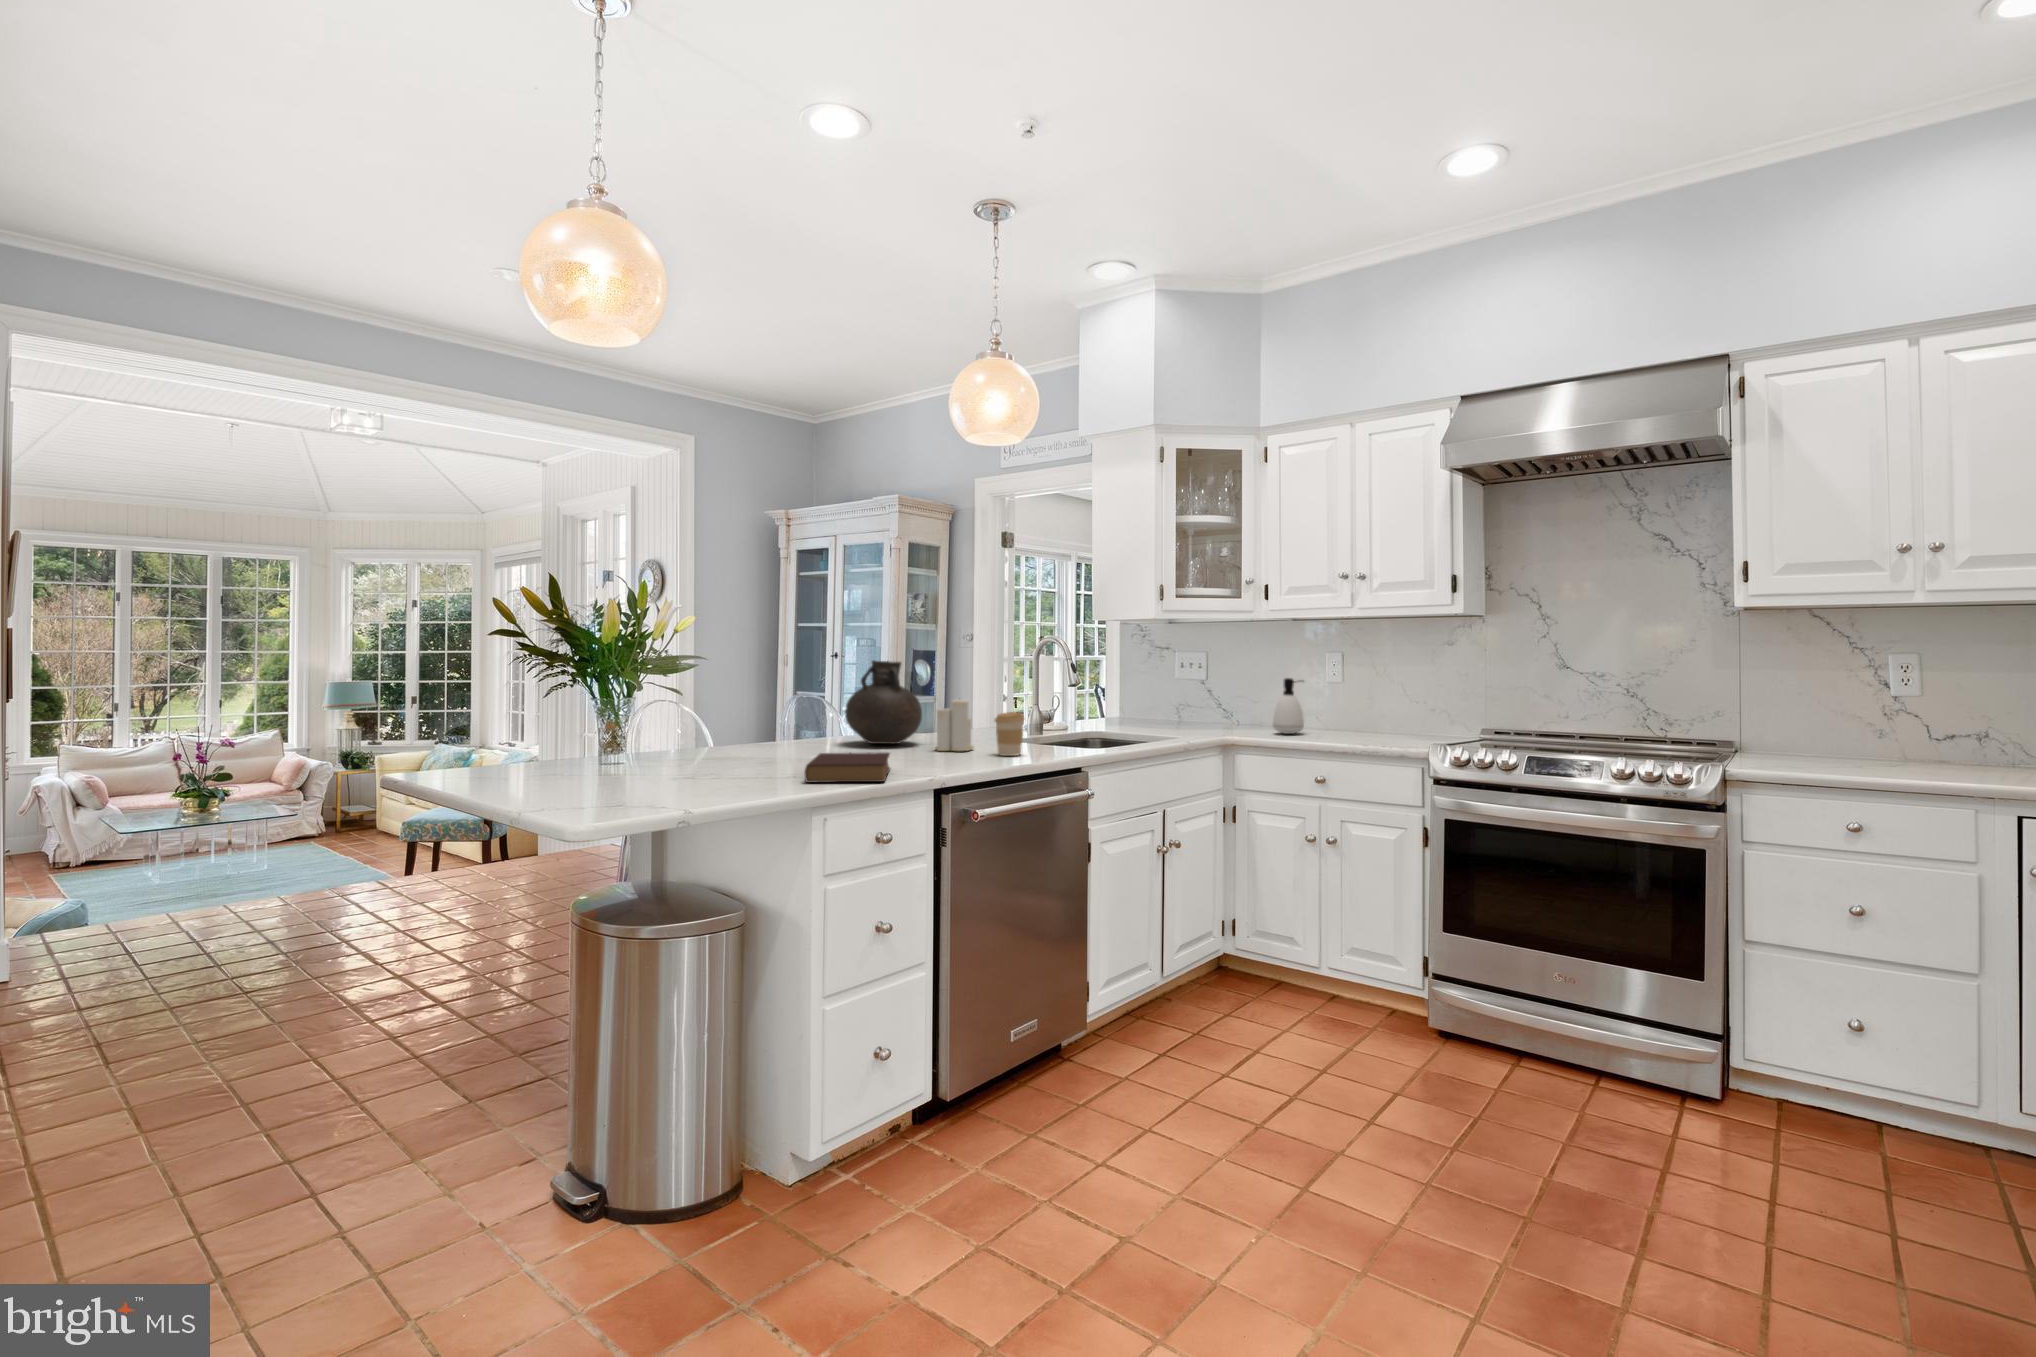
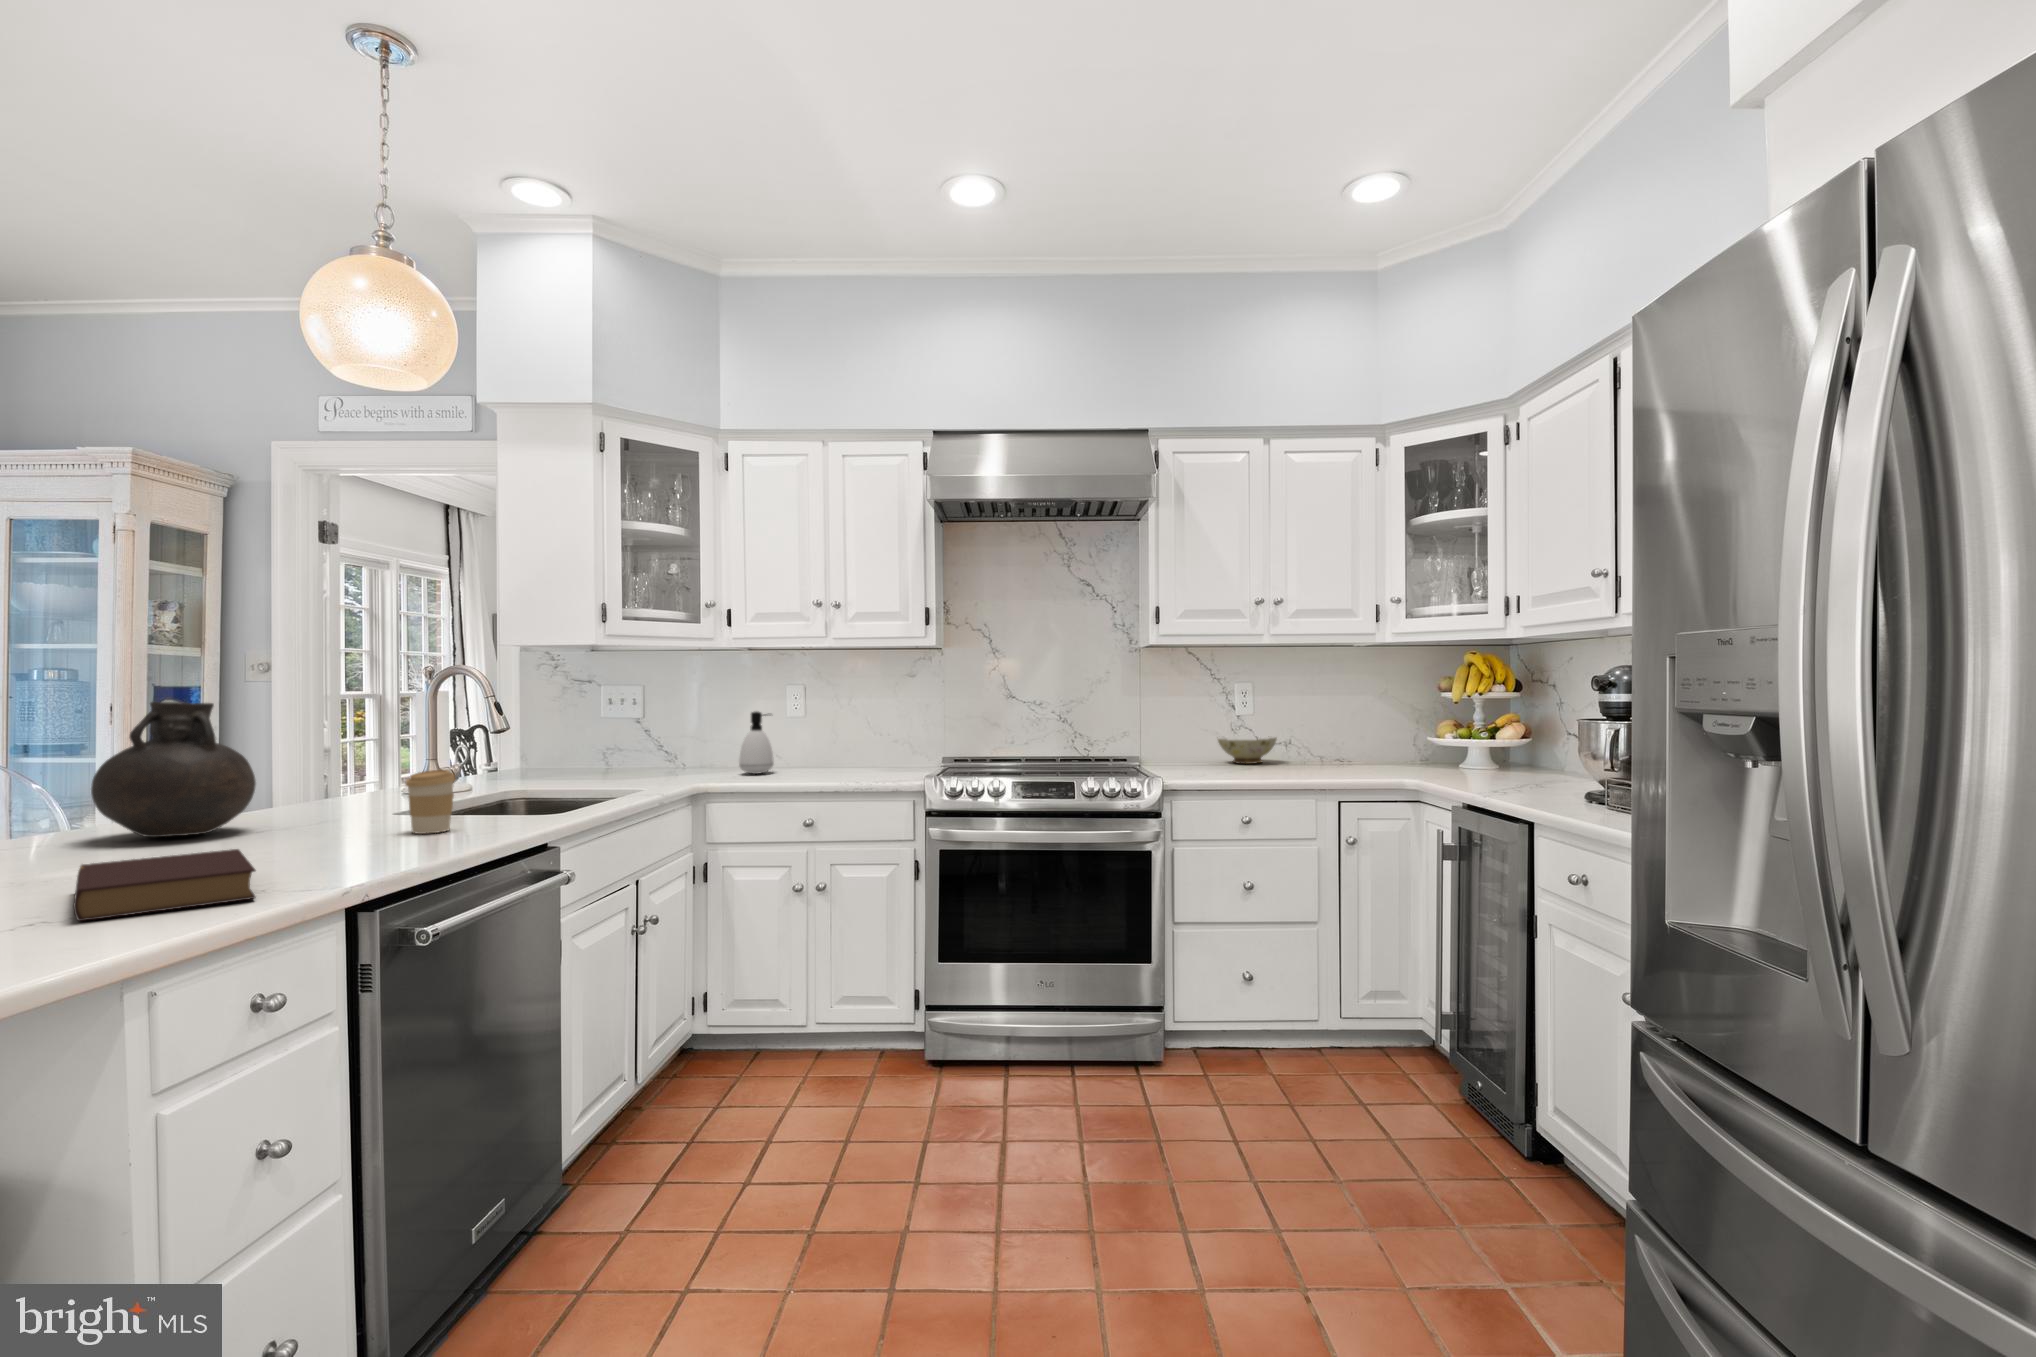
candle: present [935,700,974,751] -> none [289,749,362,837]
ceramic bowl: none [1870,728,1979,766] -> present [1218,738,1277,764]

